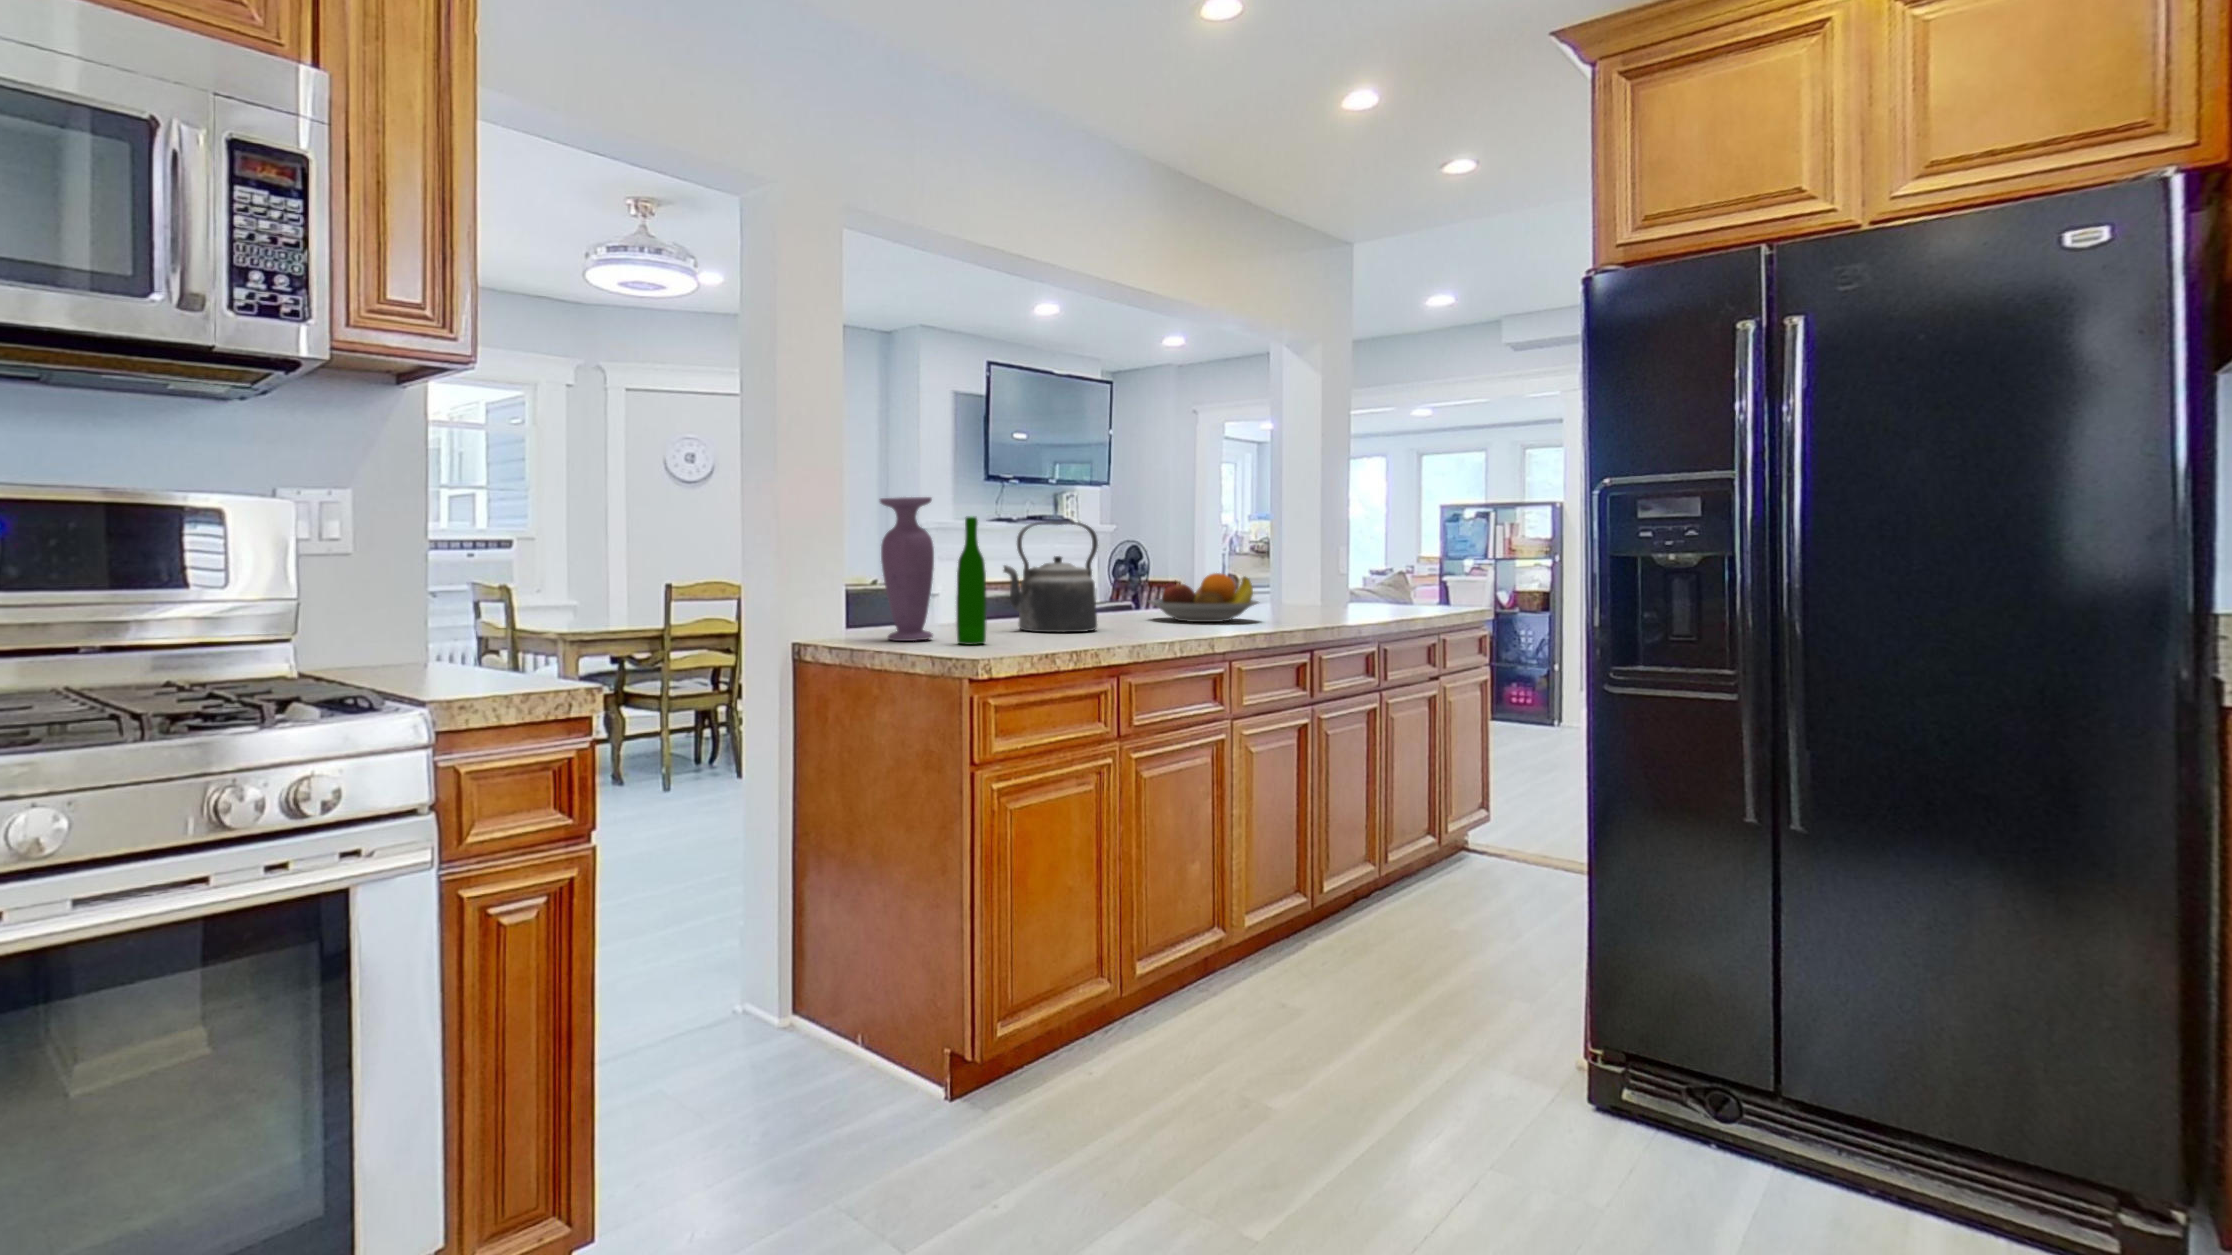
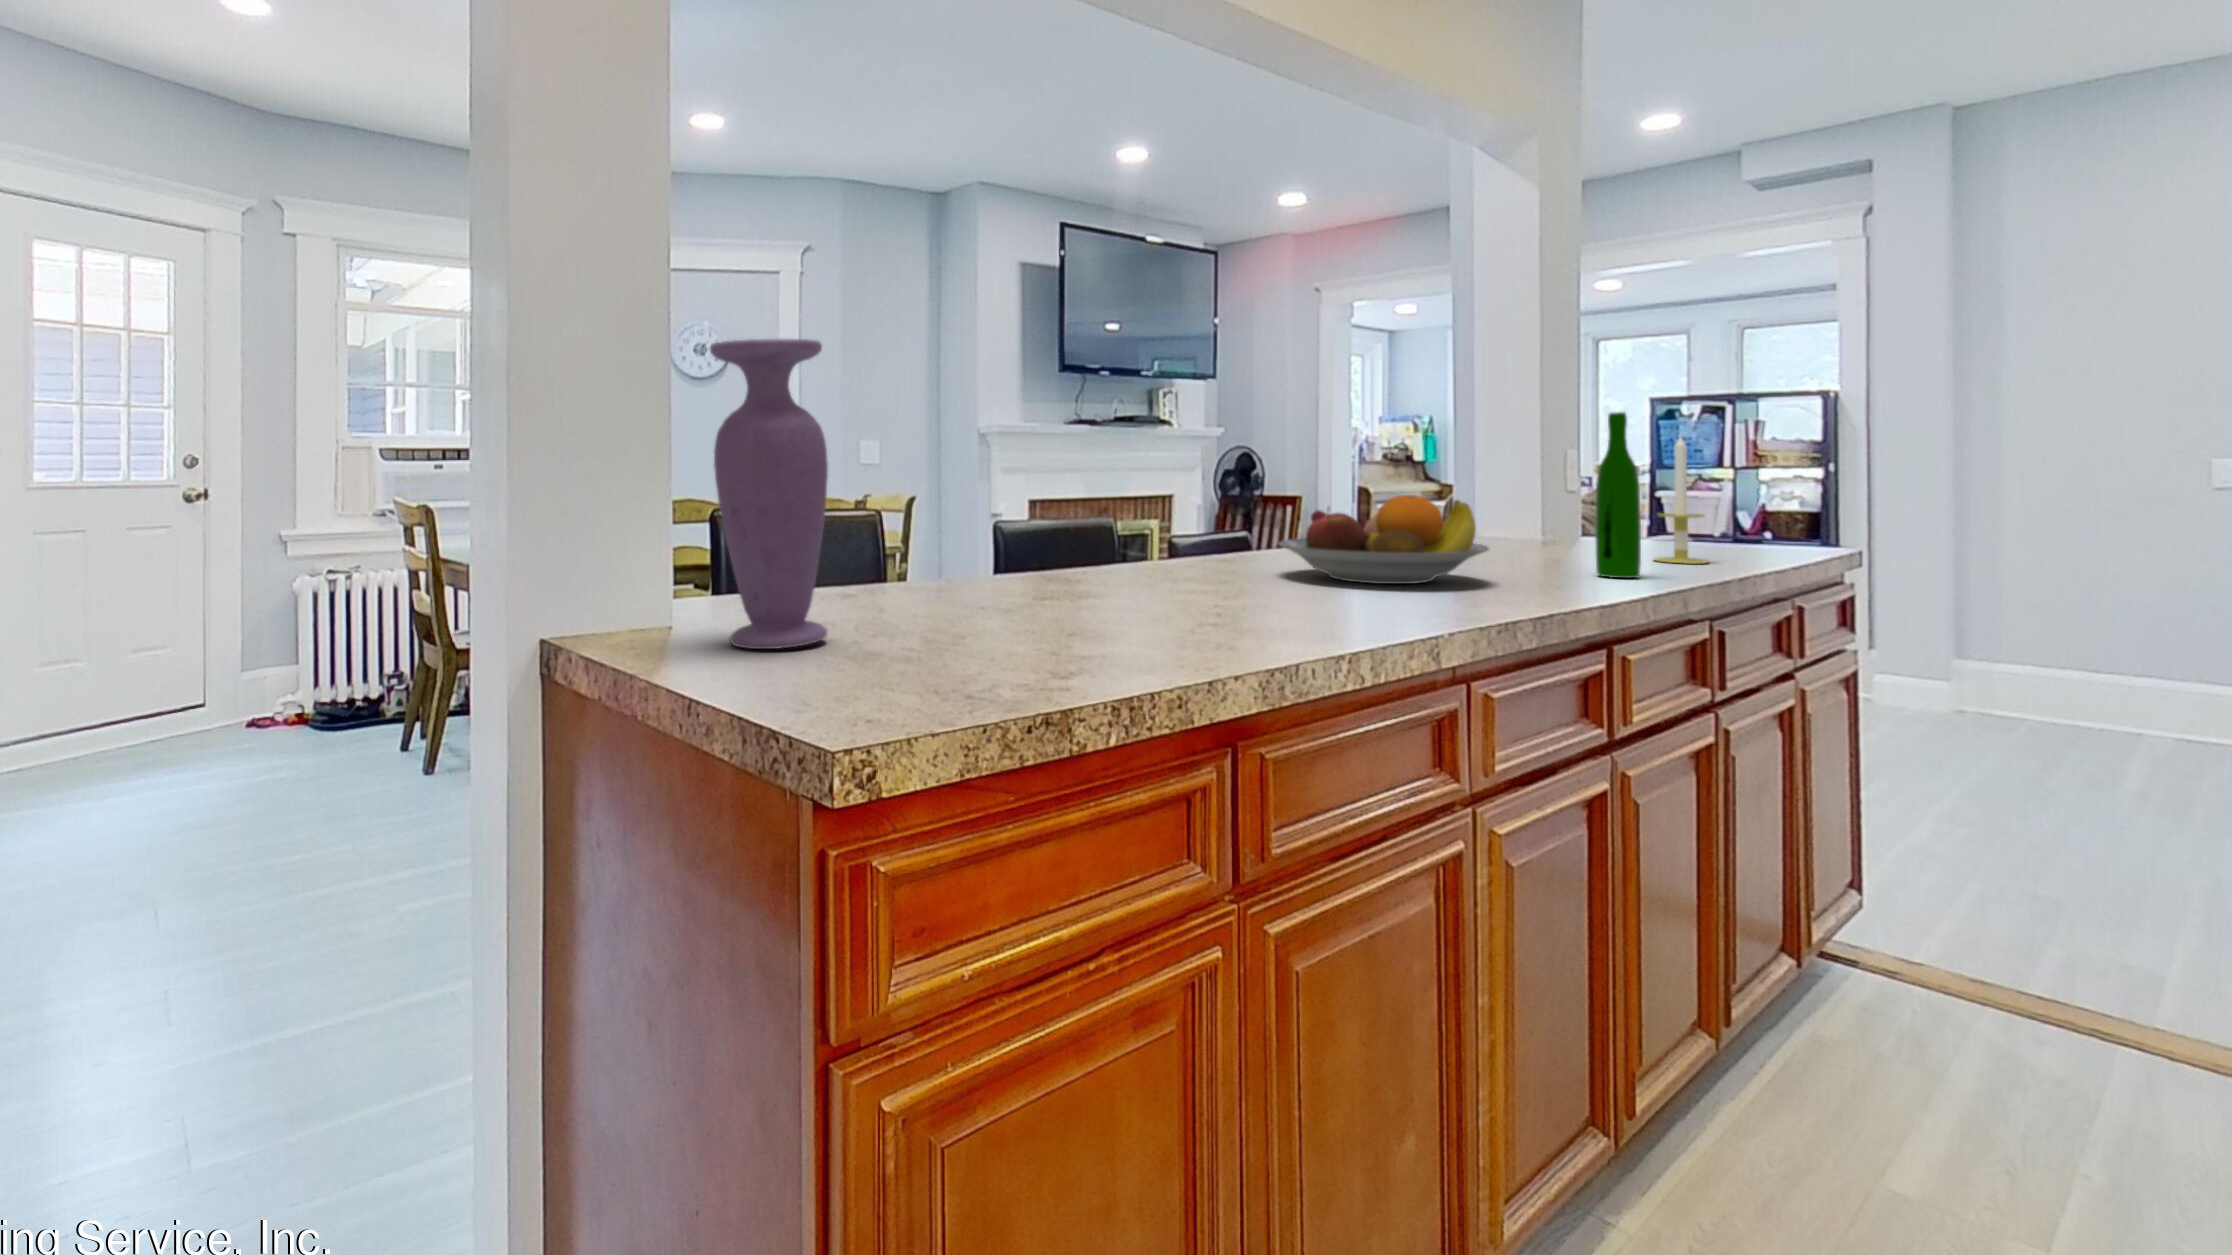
wine bottle: present [956,516,987,645] -> present [1595,412,1641,578]
kettle: present [1004,521,1098,632] -> none [997,399,1186,617]
candle: none [1364,538,1393,614] -> present [1654,436,1709,564]

